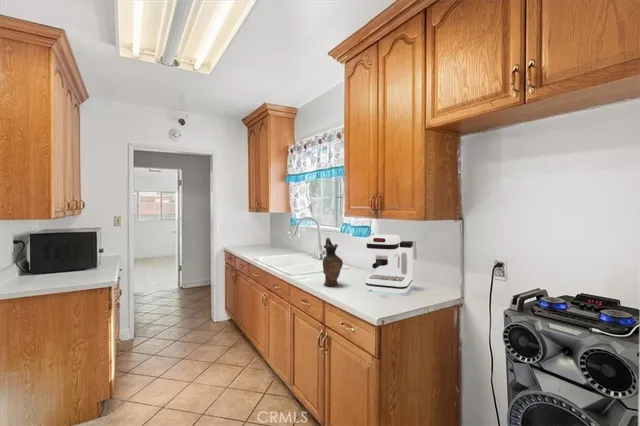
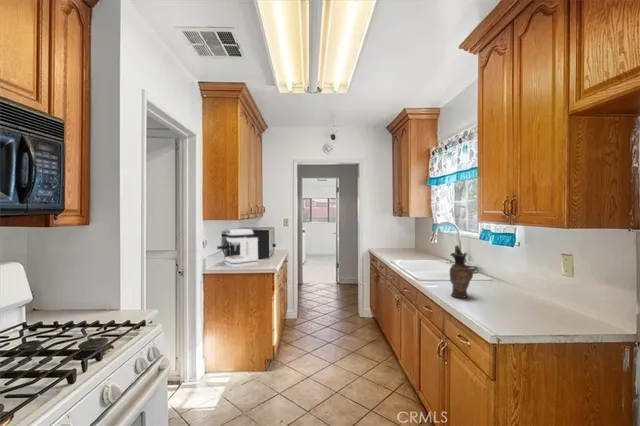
coffee maker: present [365,234,413,294] -> present [217,229,258,268]

